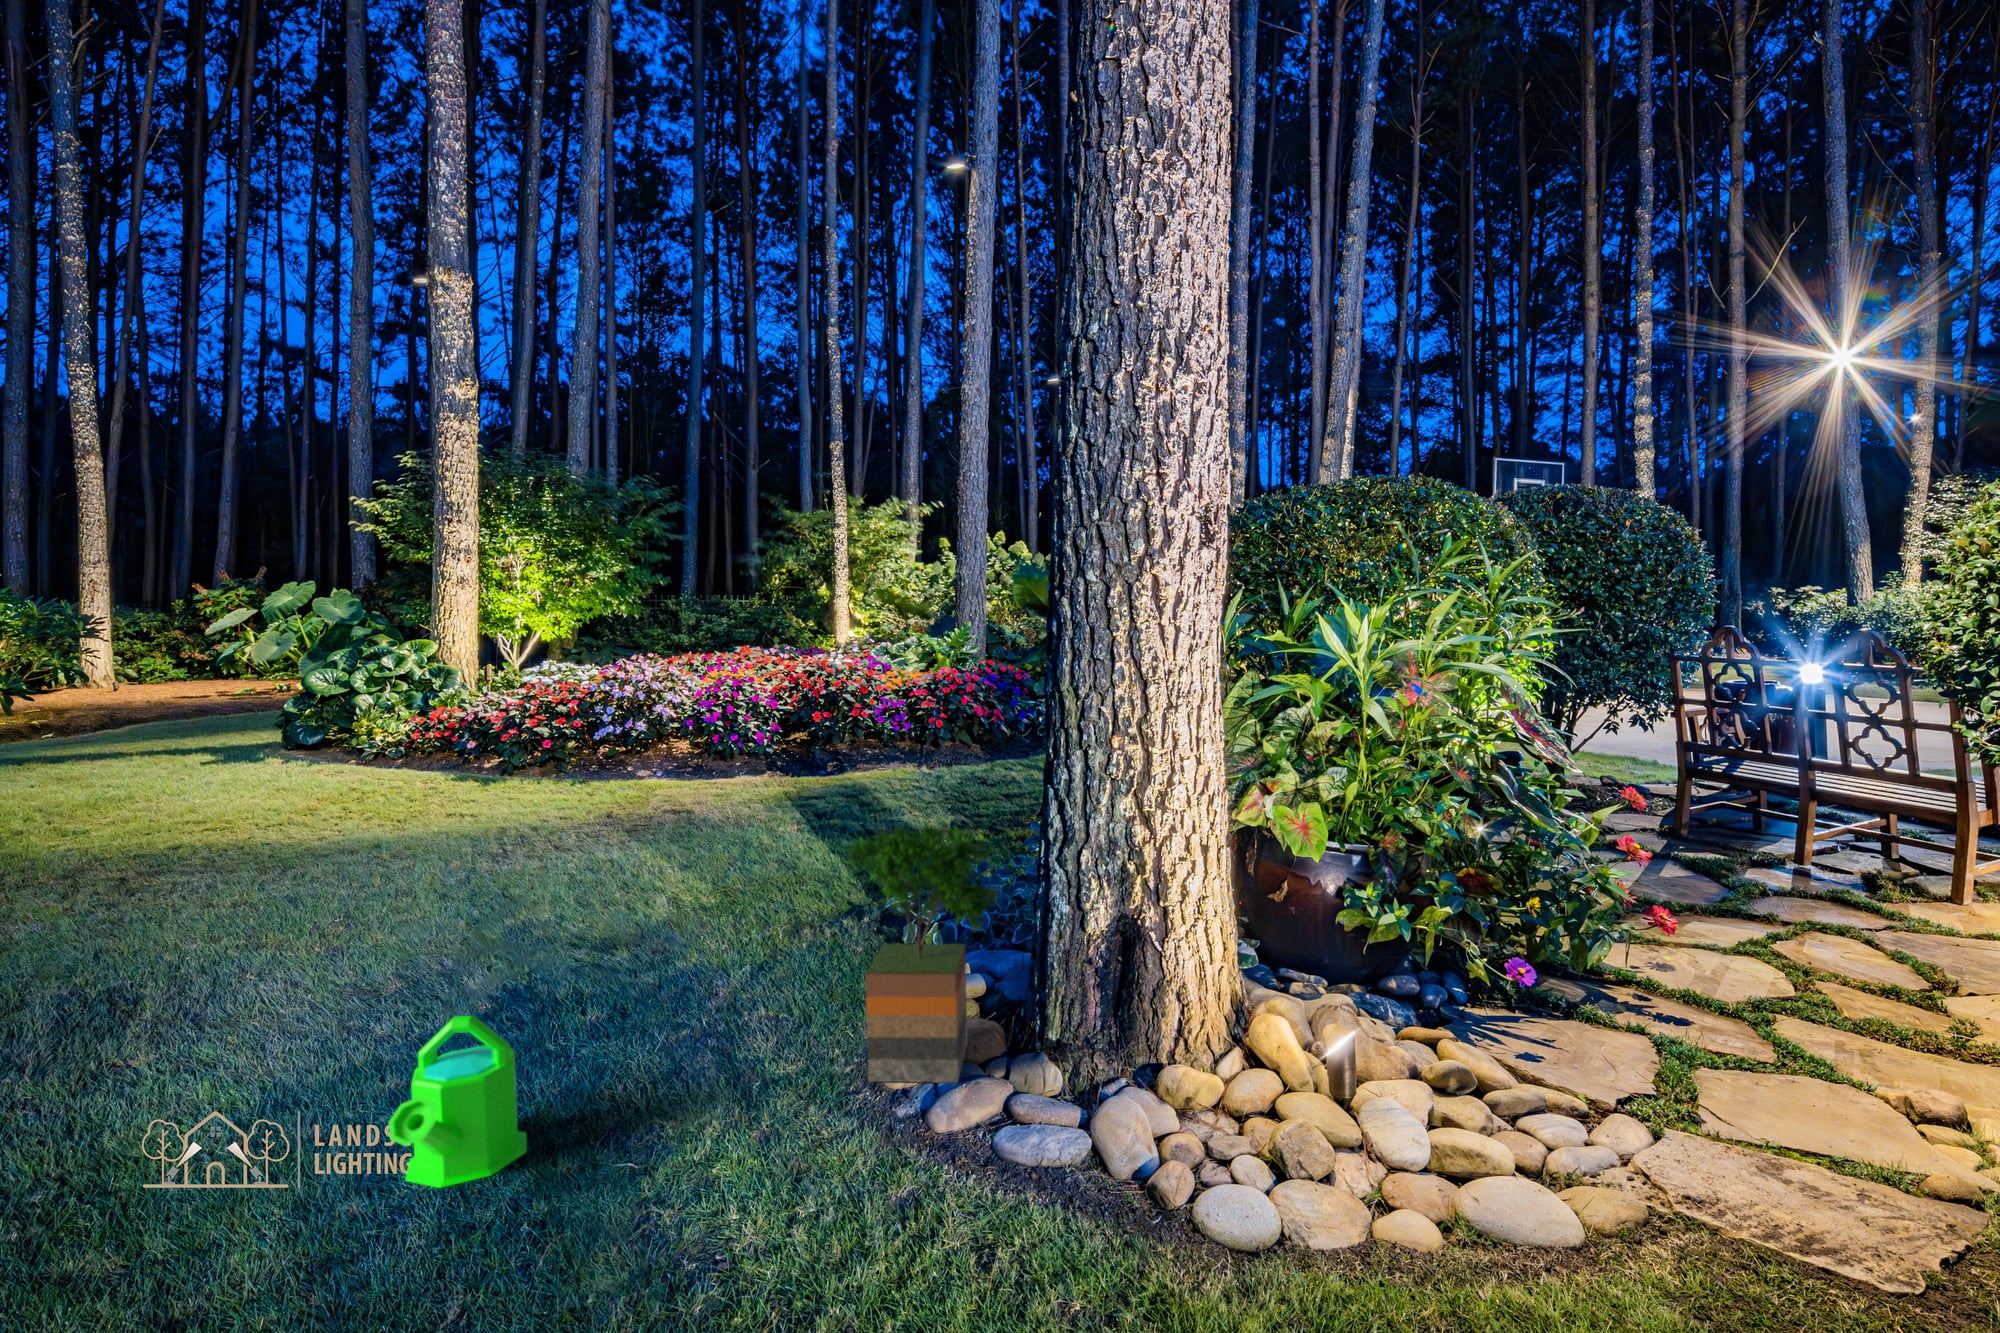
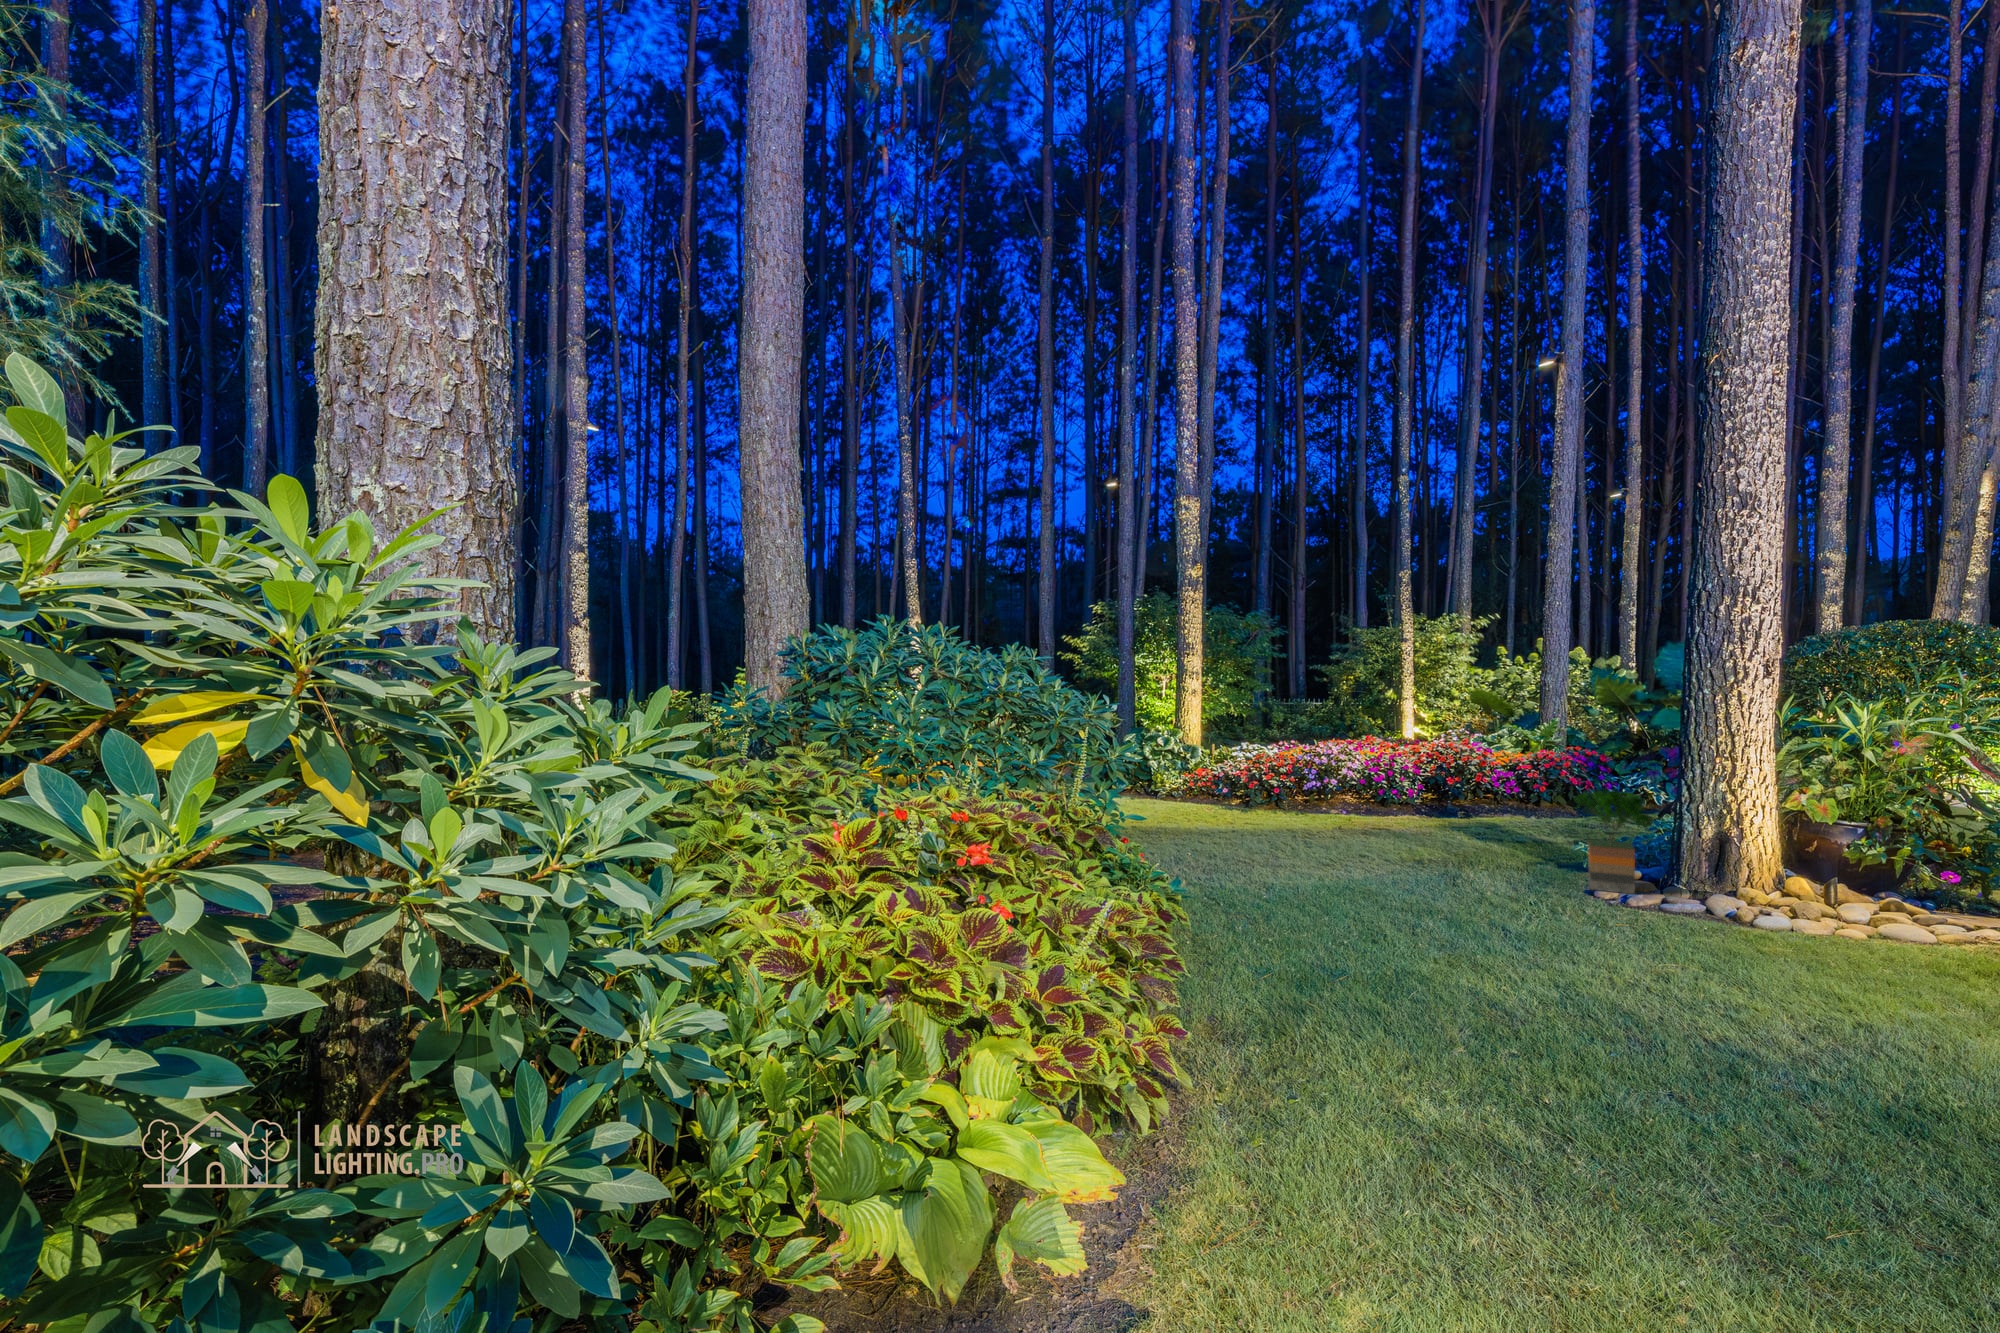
watering can: present [389,1016,527,1188] -> none [1419,838,1462,892]

